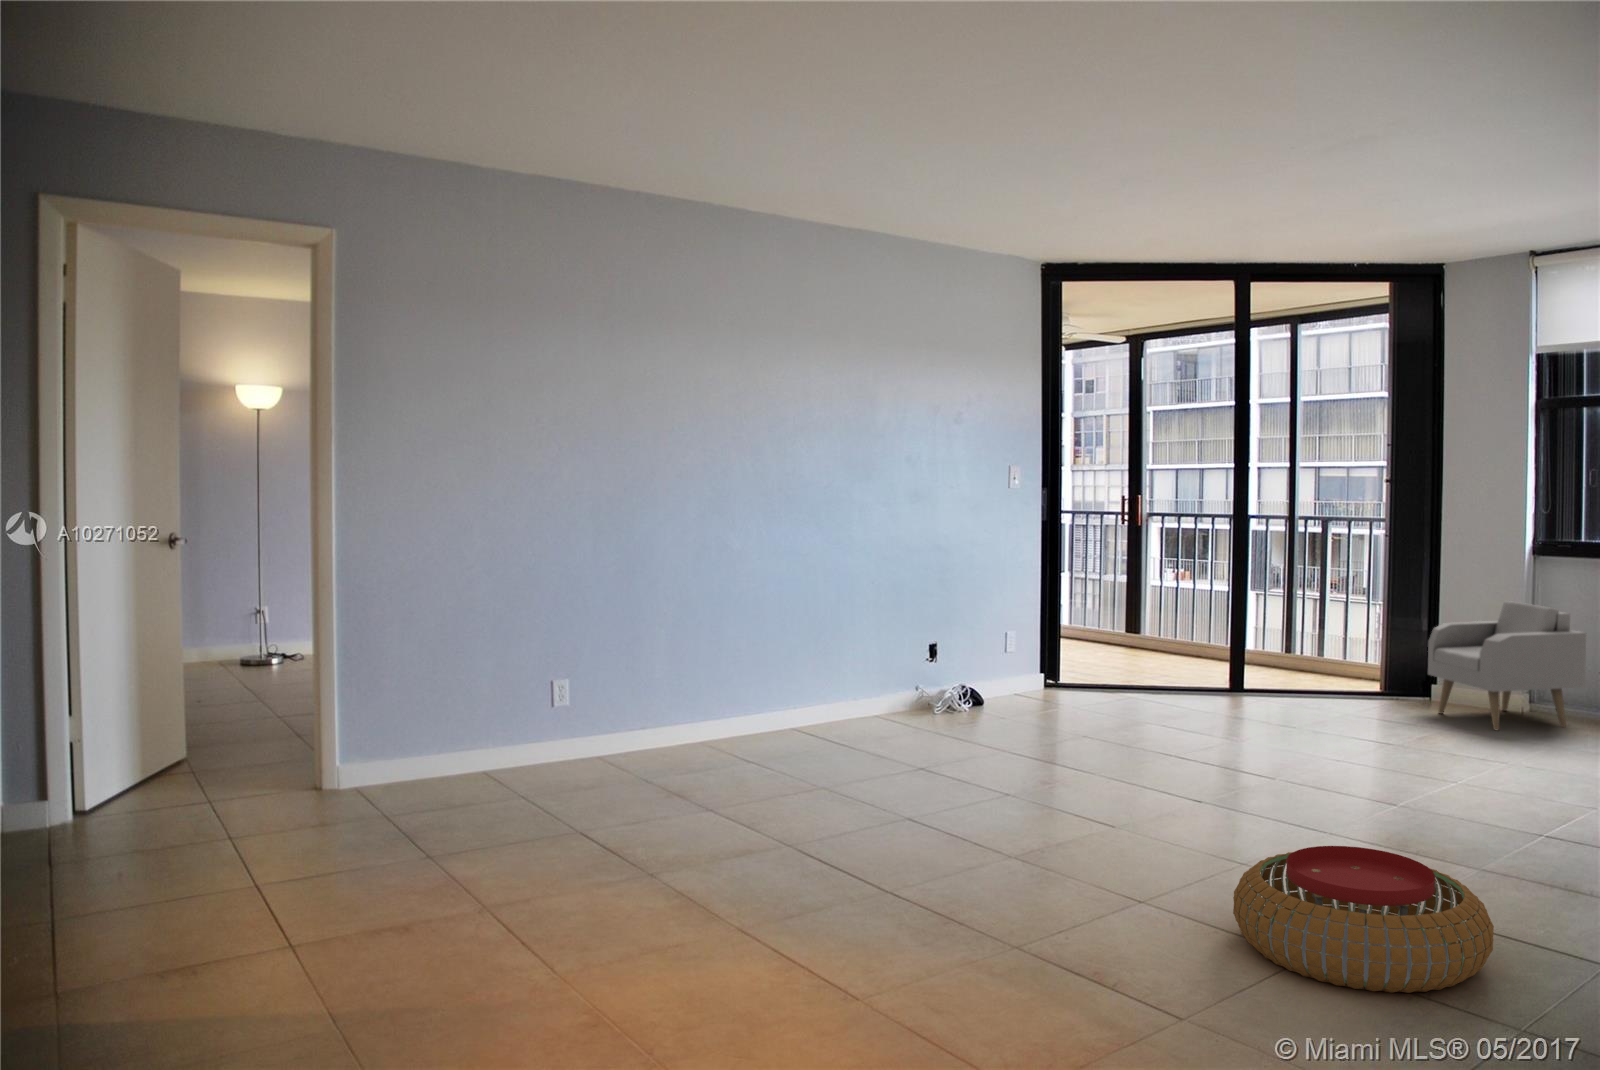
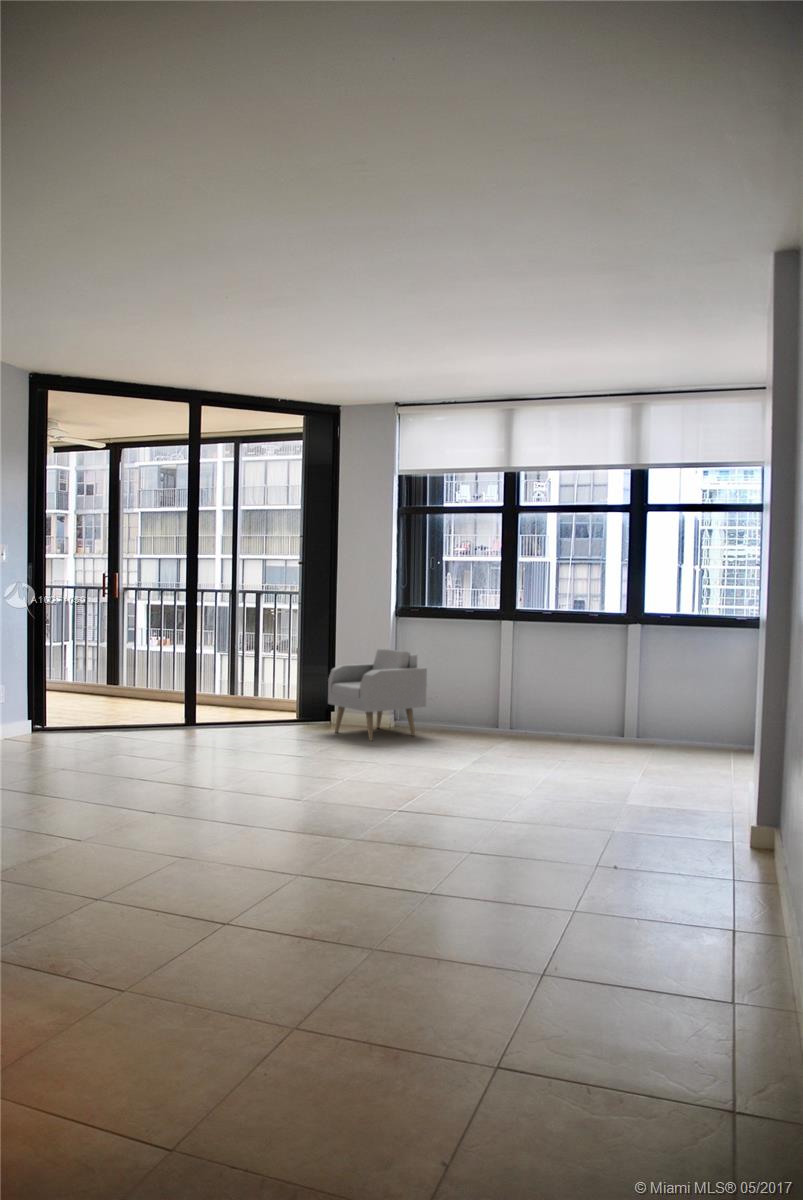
pouf: present [1233,846,1494,993] -> none [117,831,338,963]

